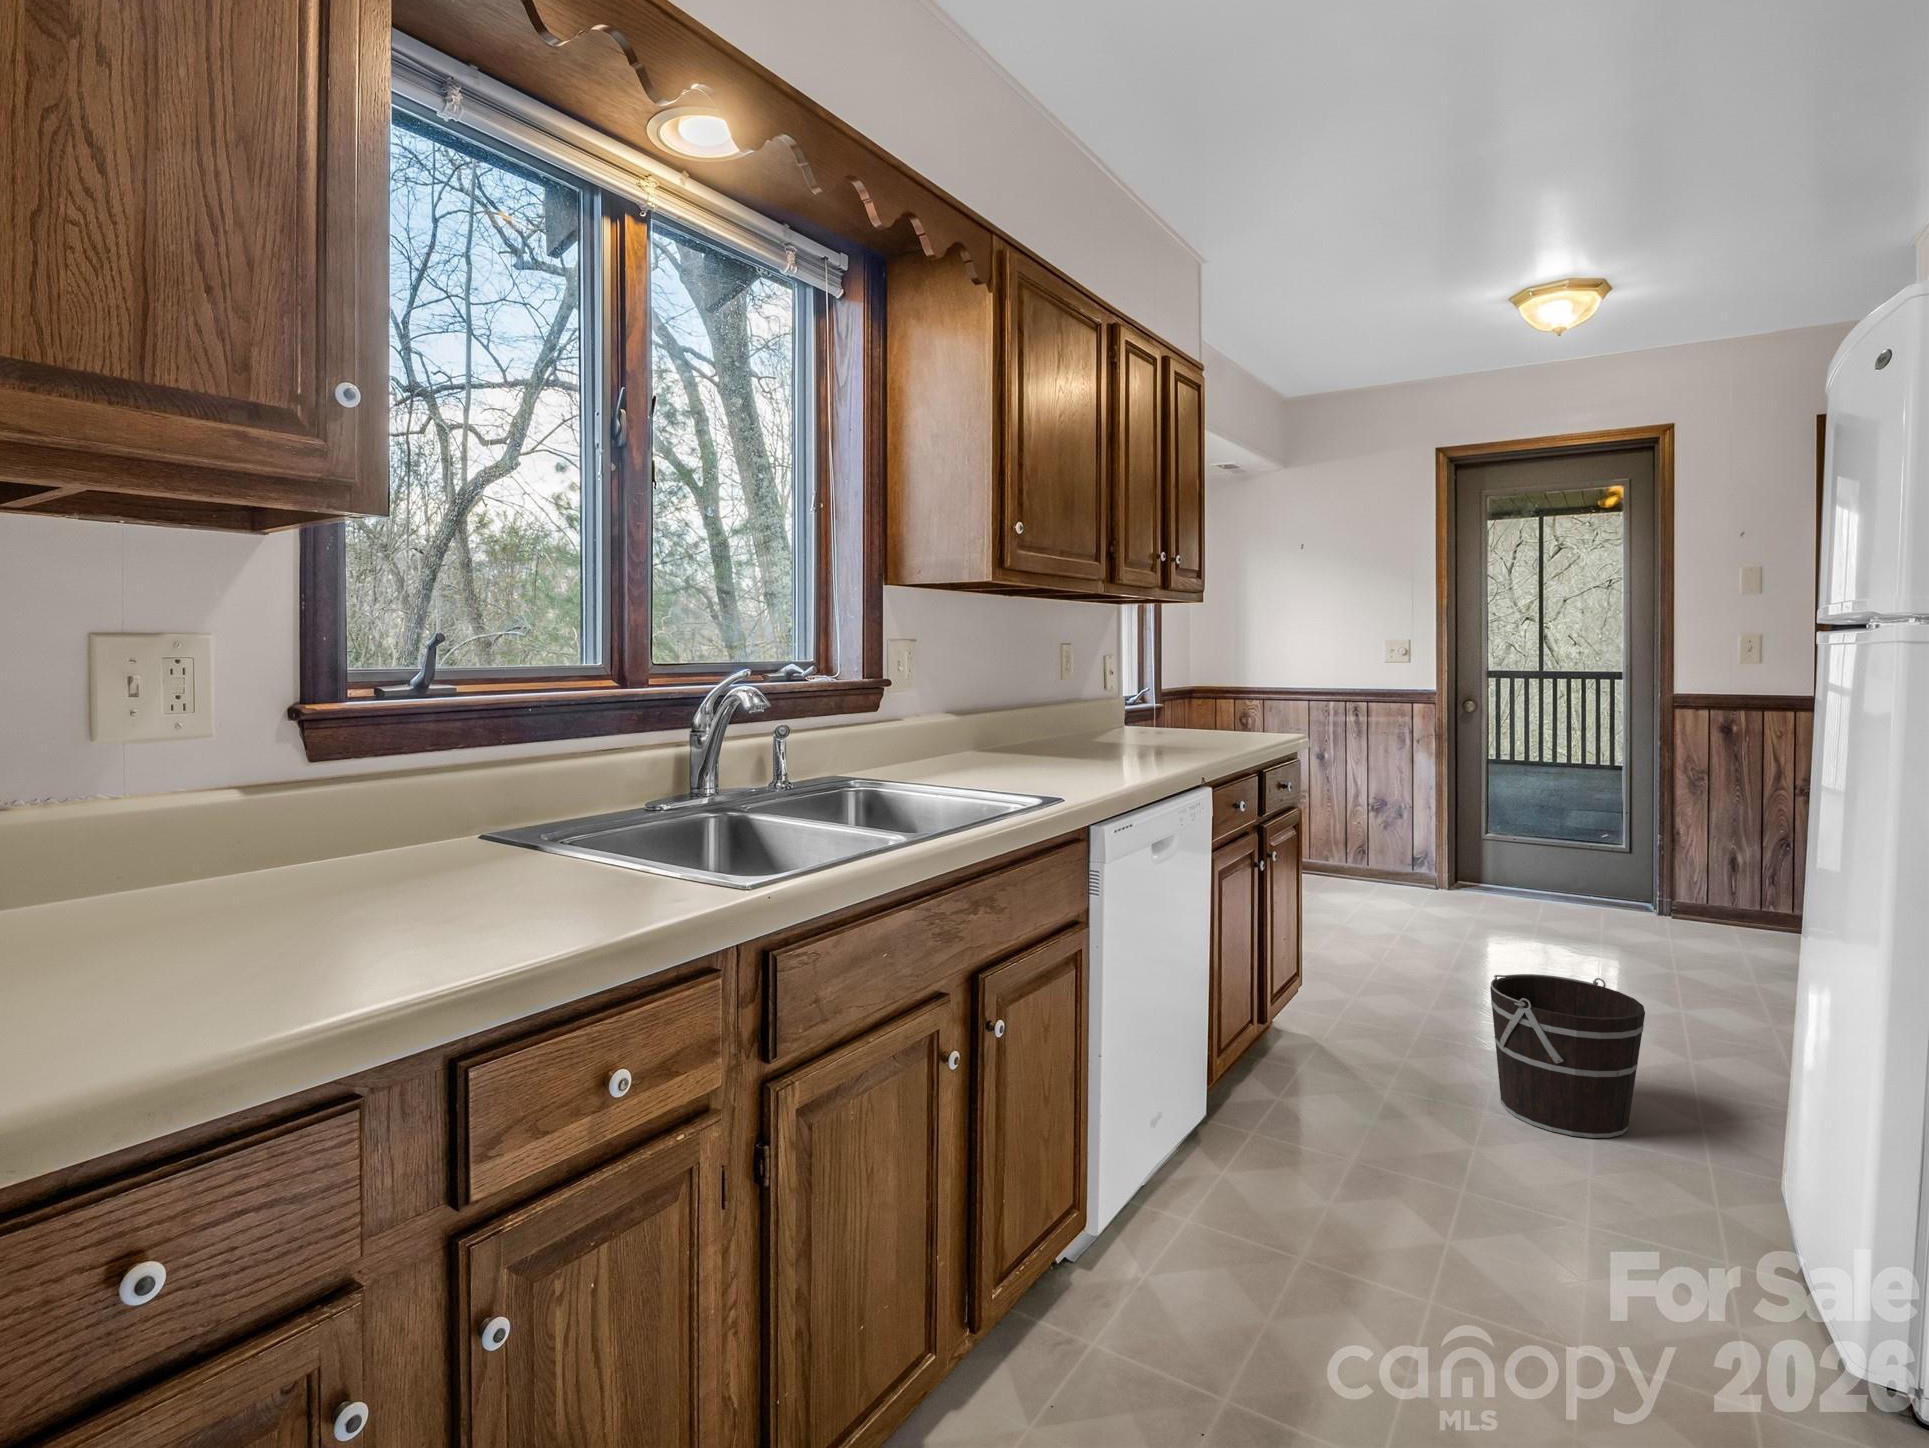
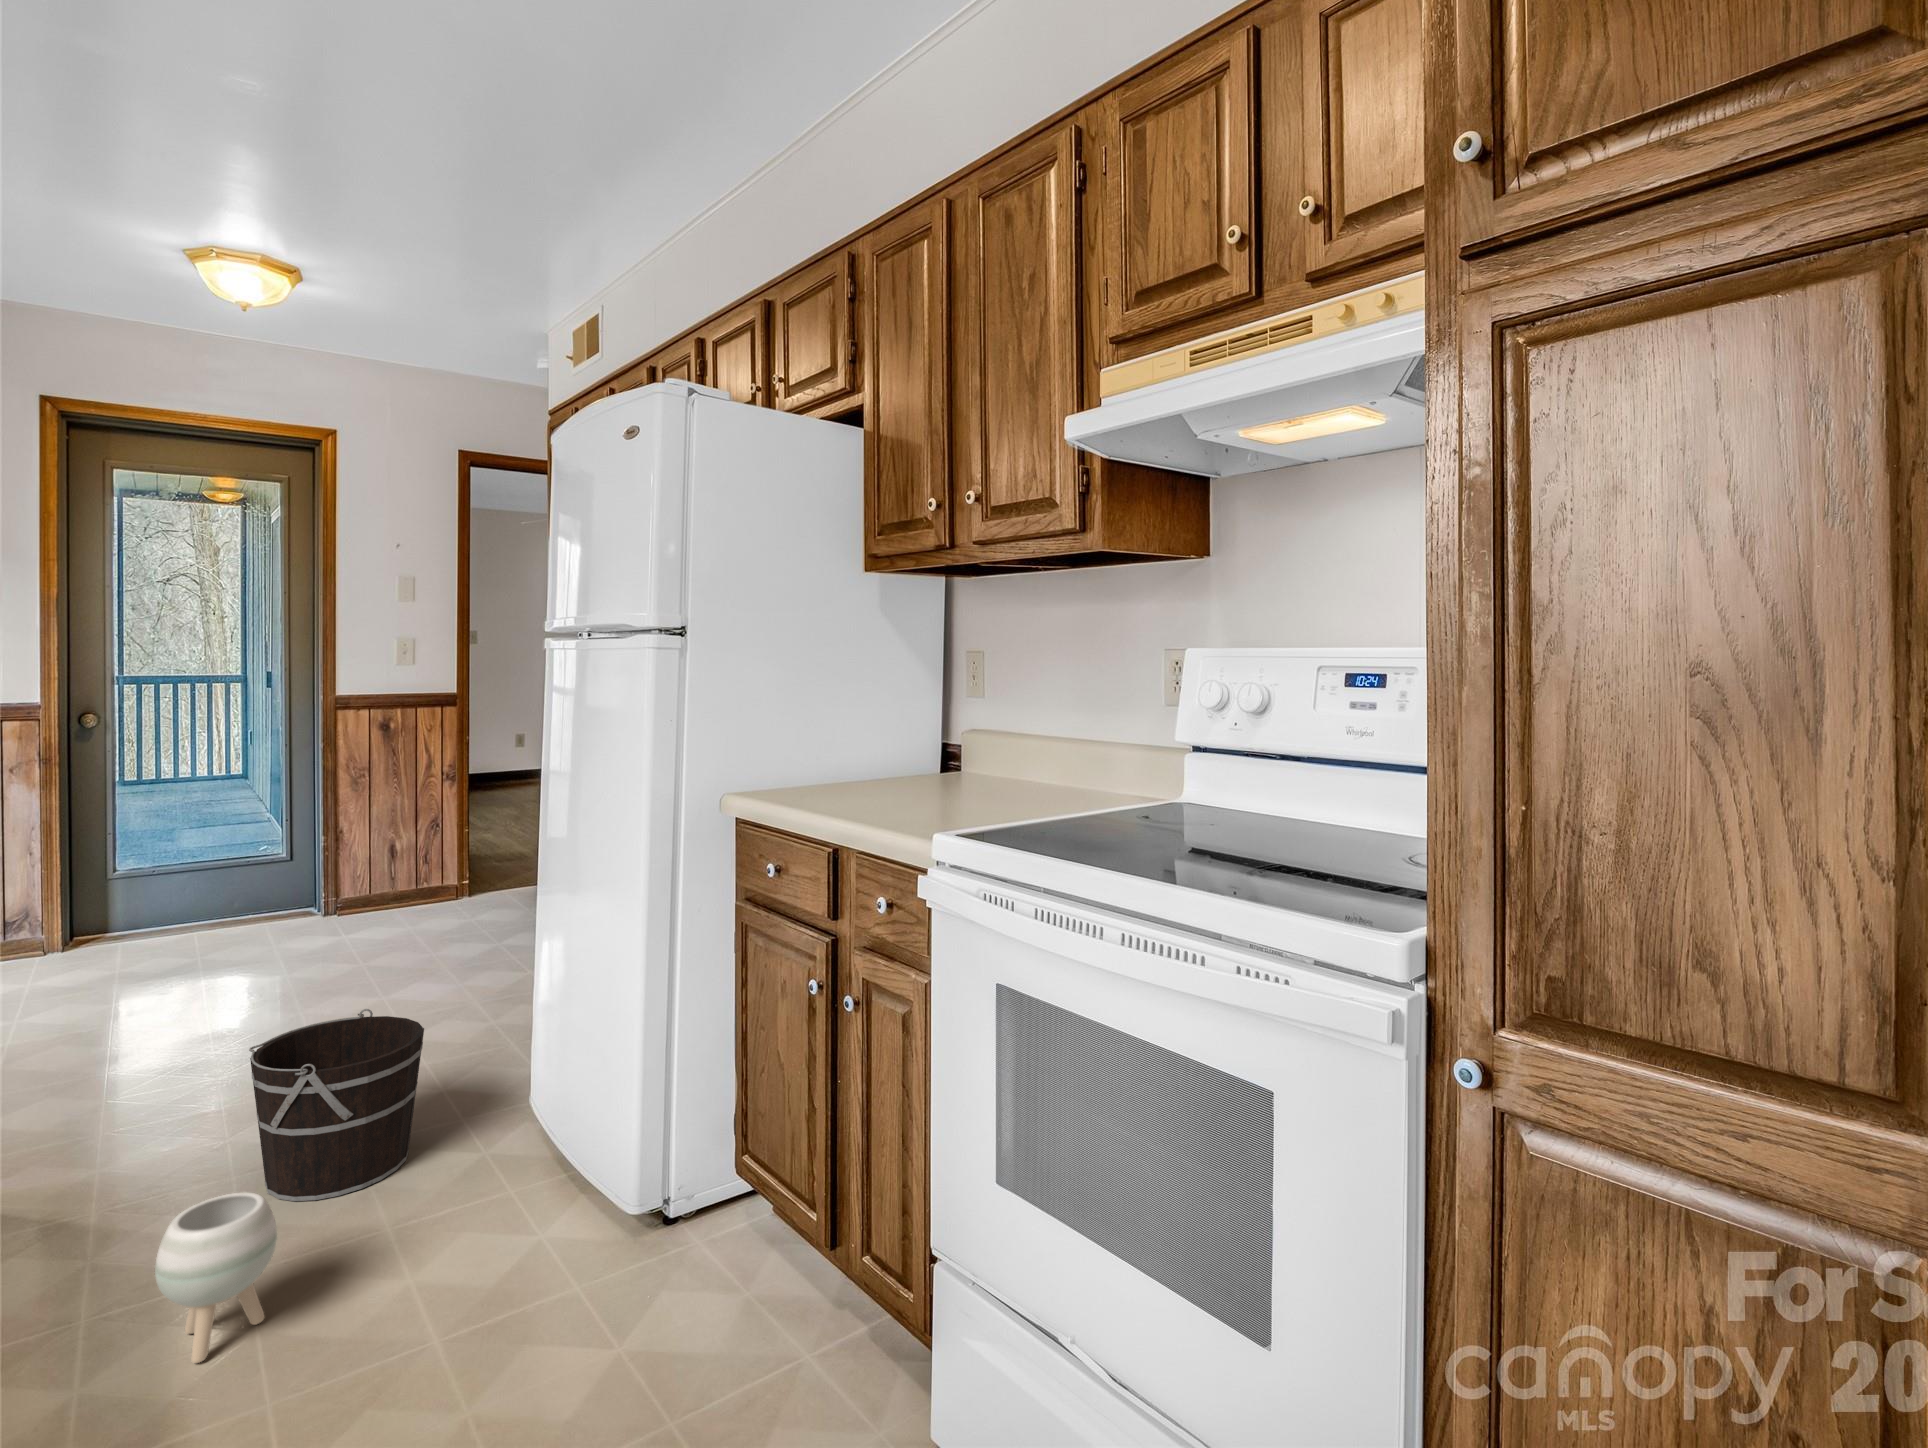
planter: none [1385,1061,1467,1179] -> present [155,1192,277,1363]

